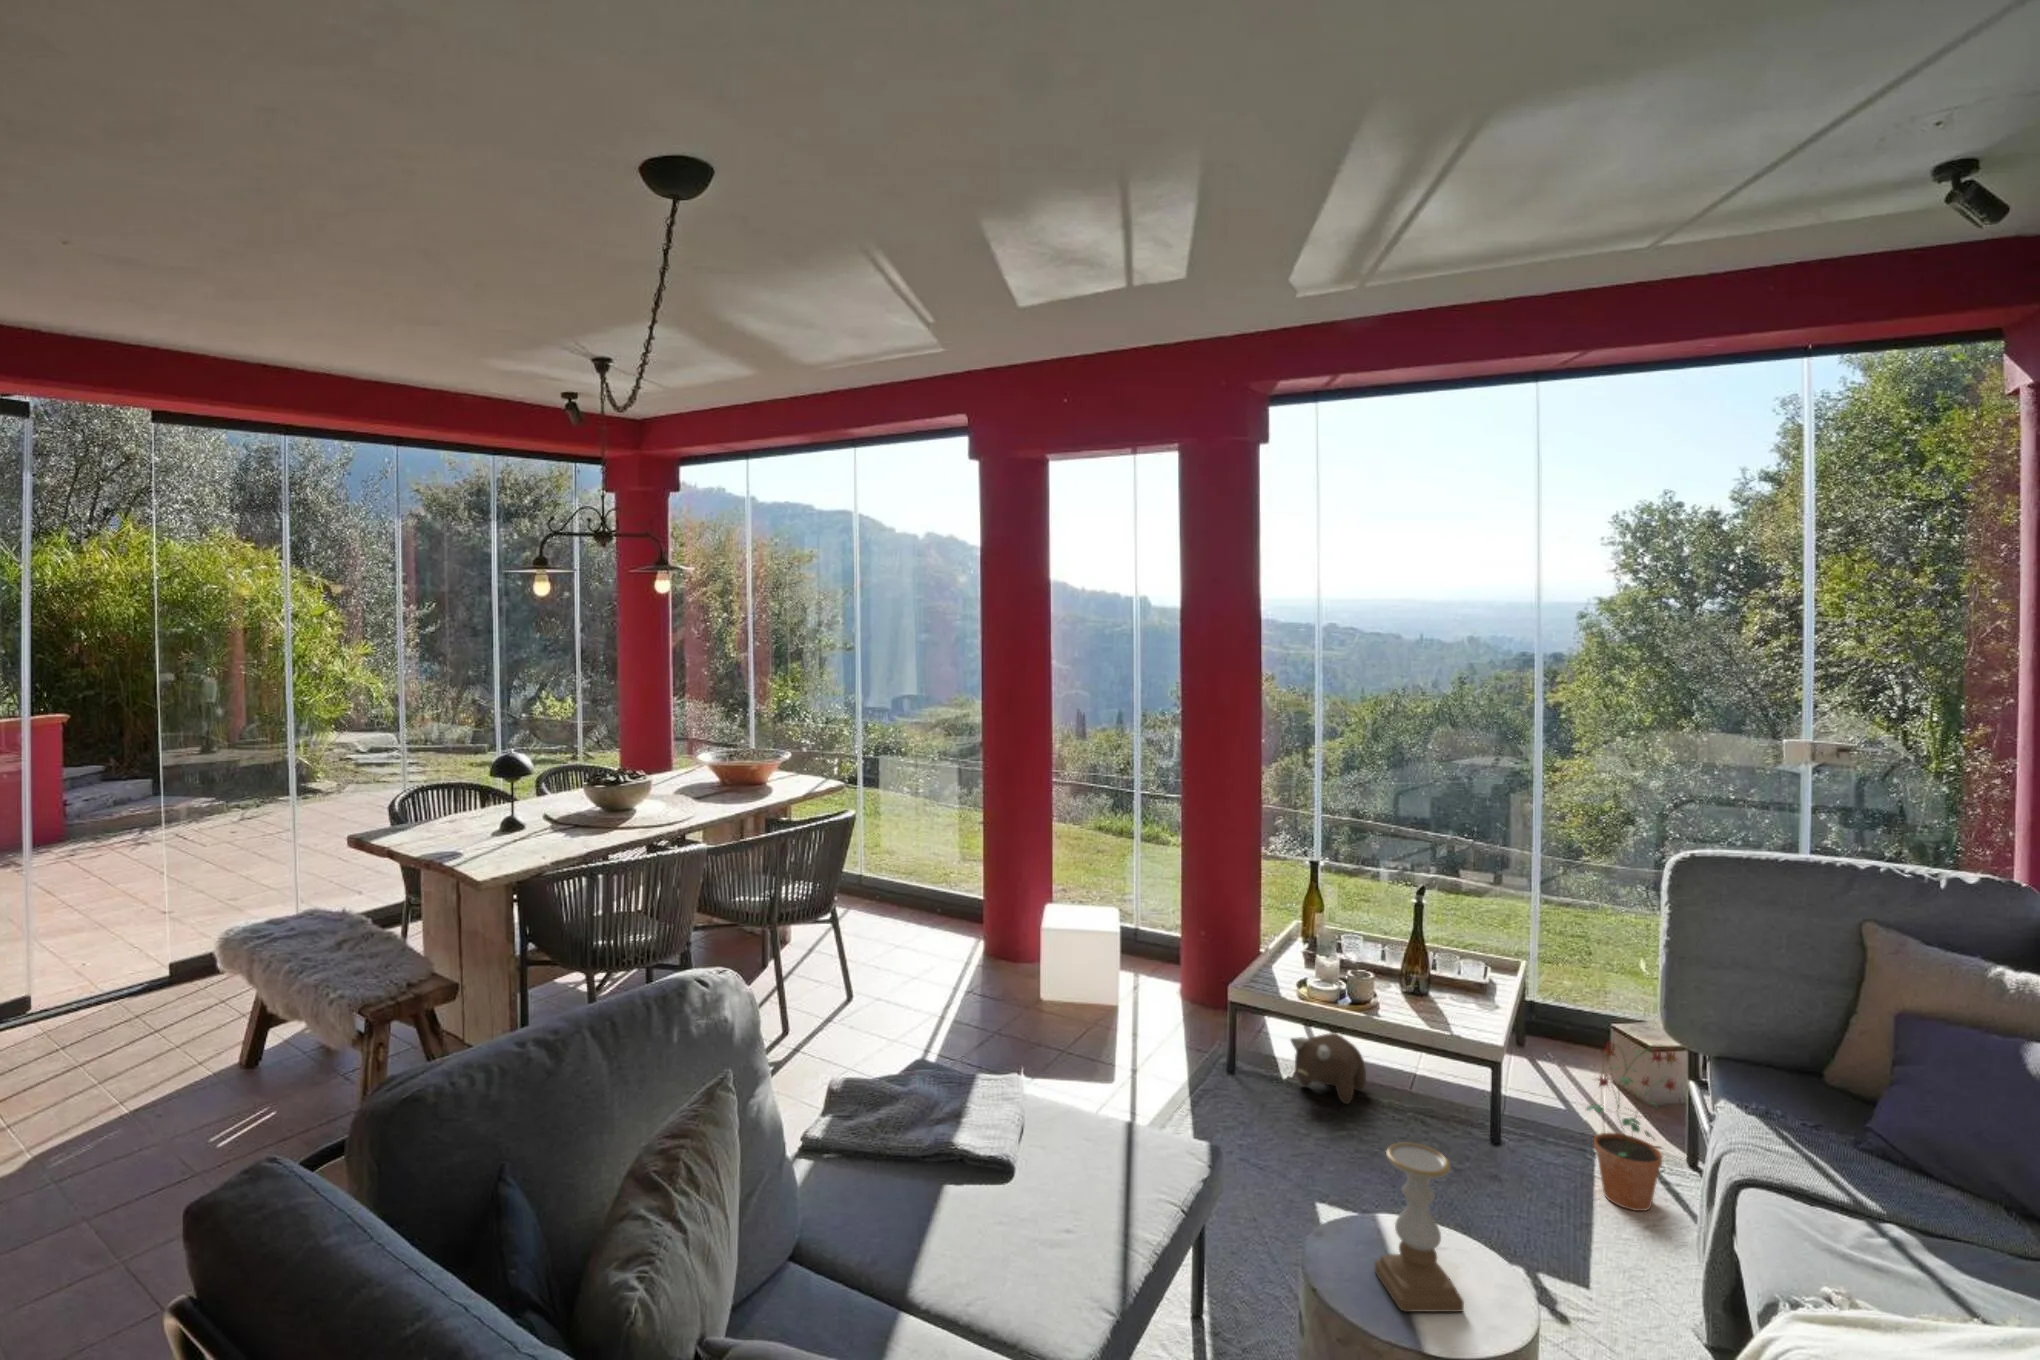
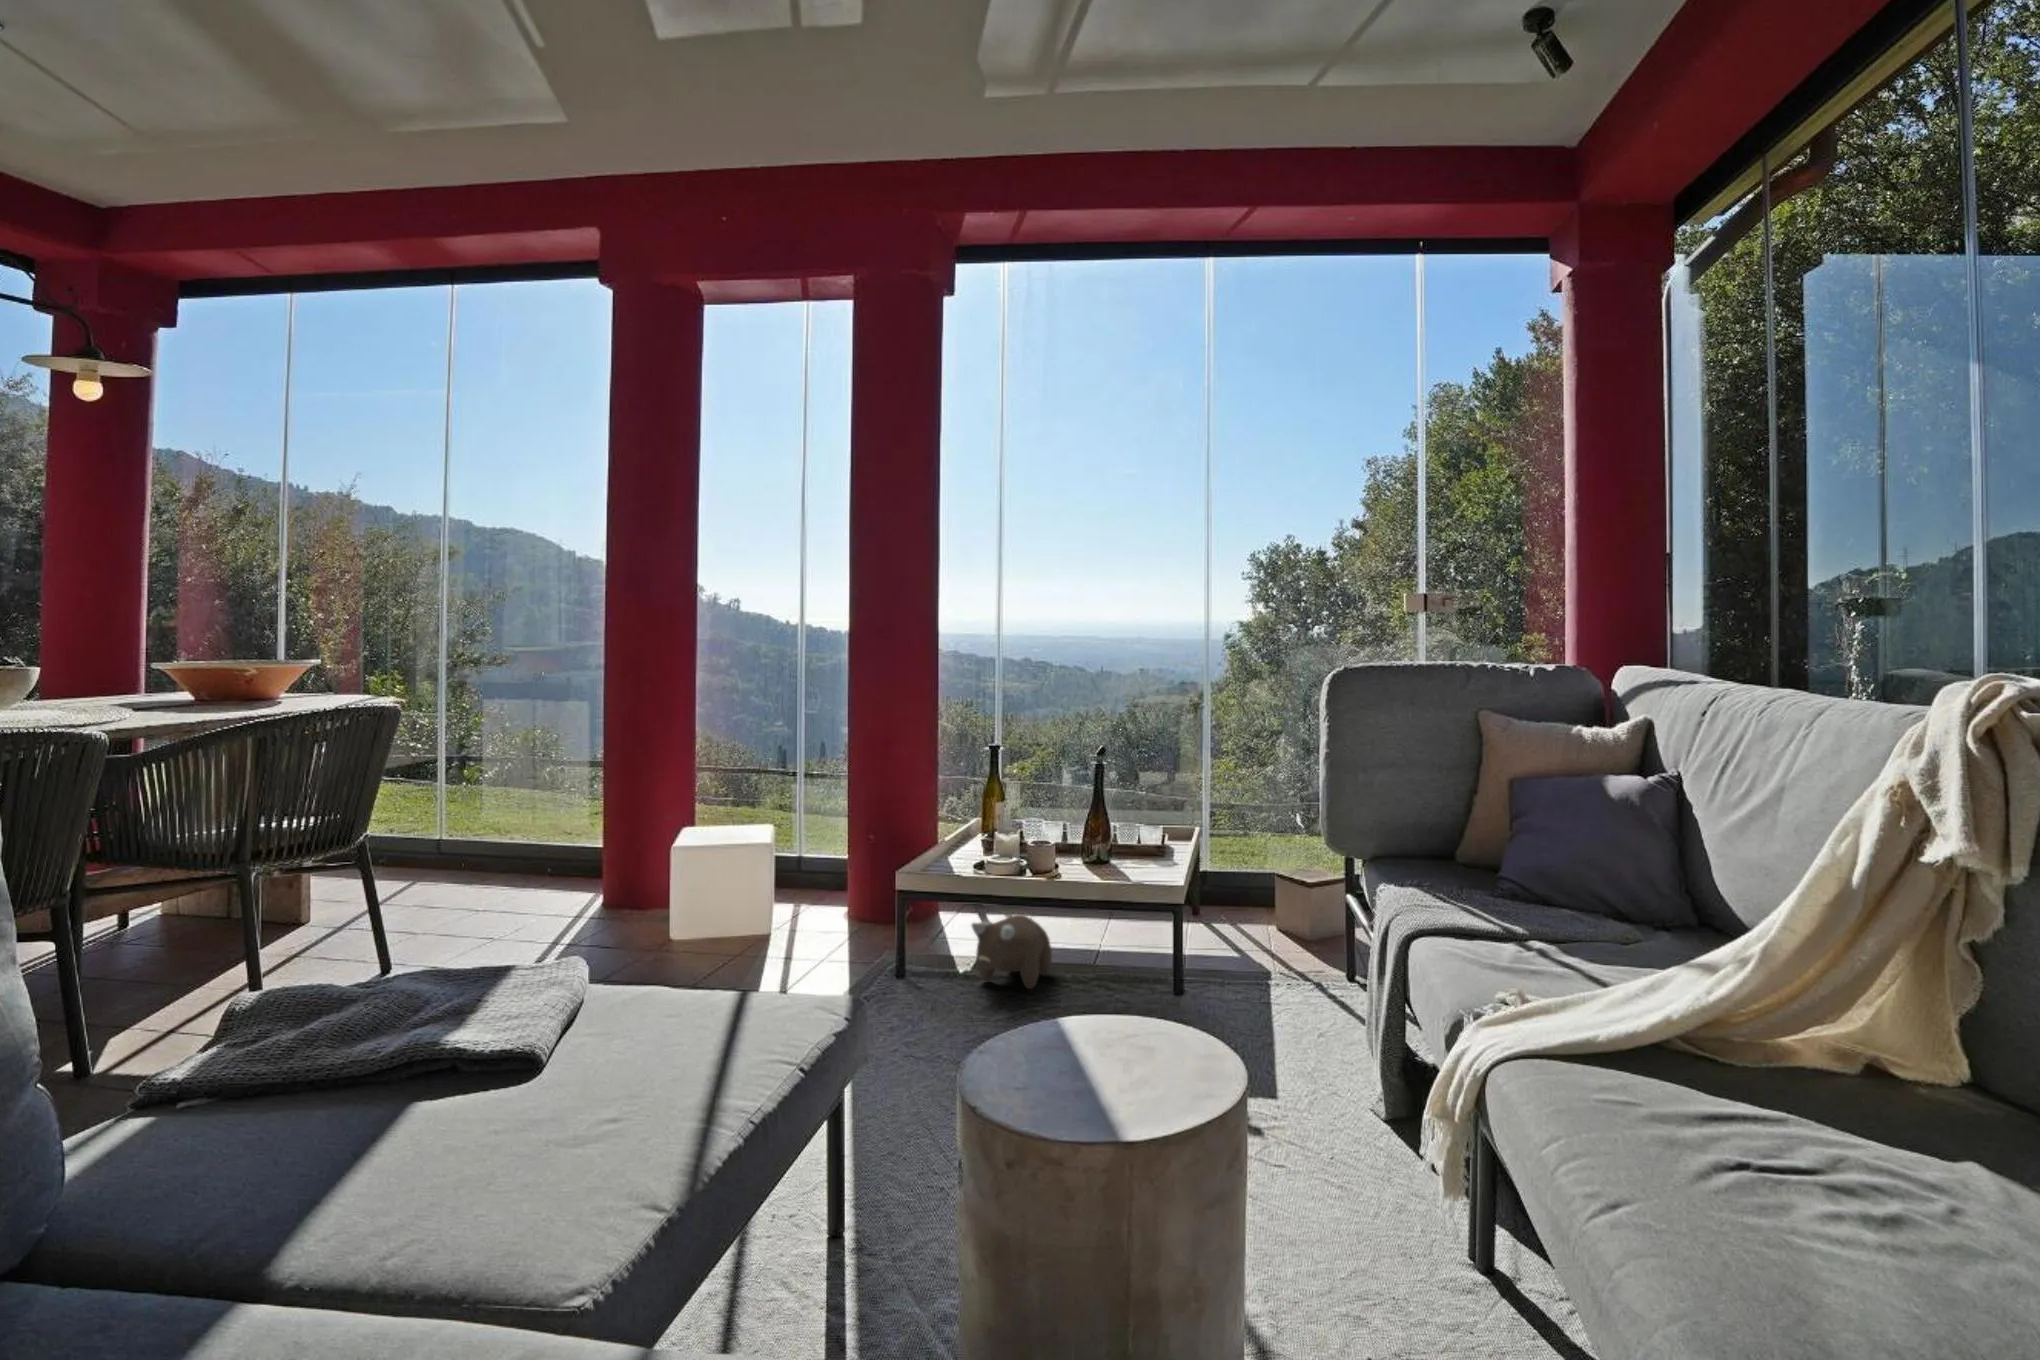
potted plant: present [1586,1042,1677,1211] -> none [1259,849,1343,1026]
candle holder: present [1375,1142,1464,1312] -> none [1062,893,1170,1110]

